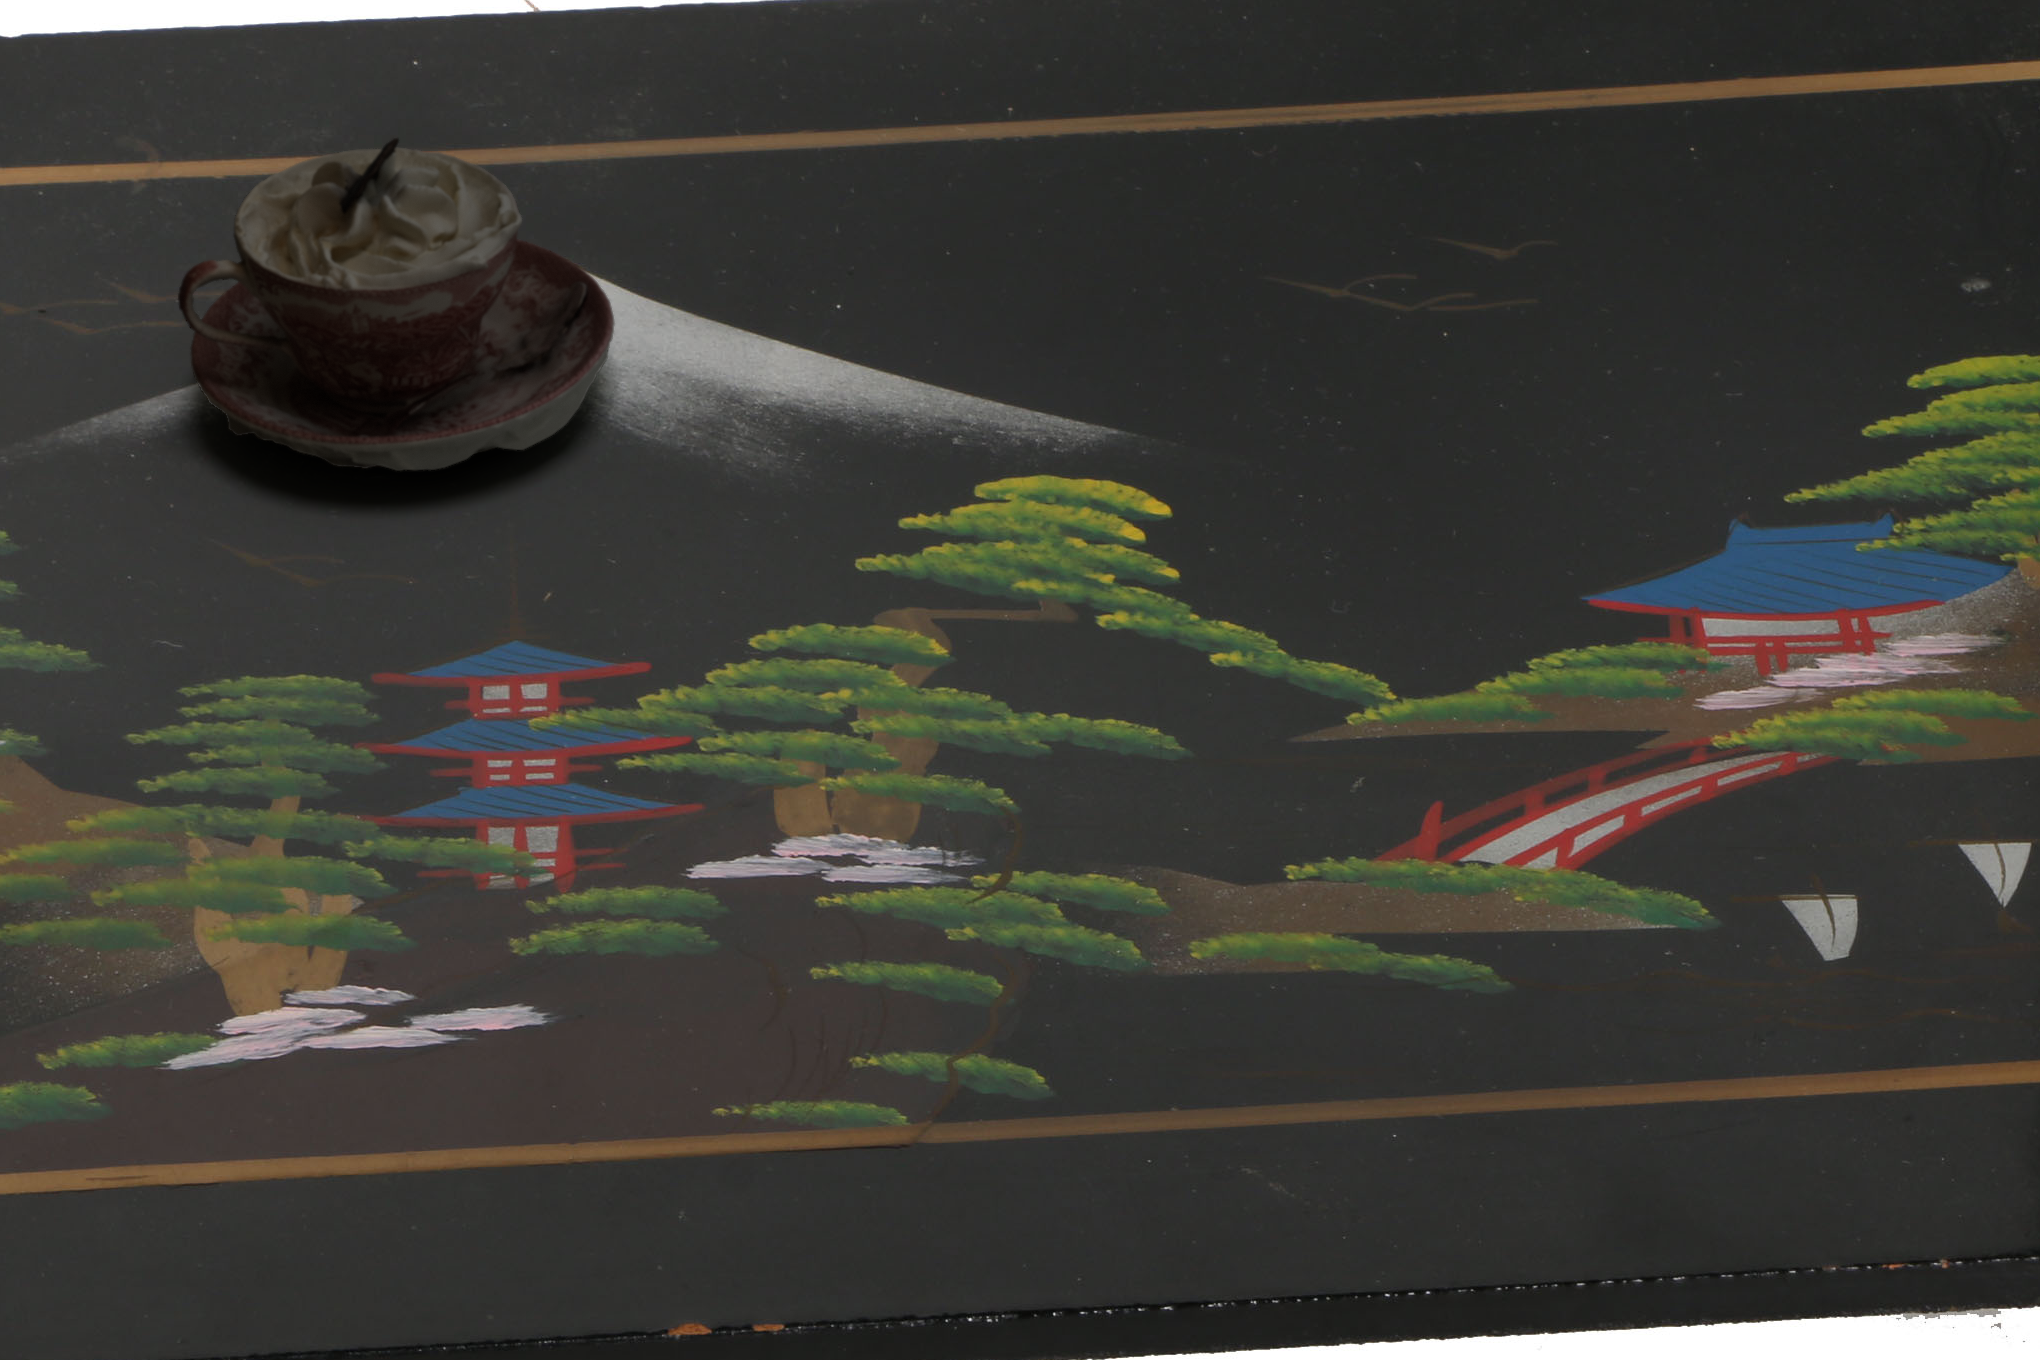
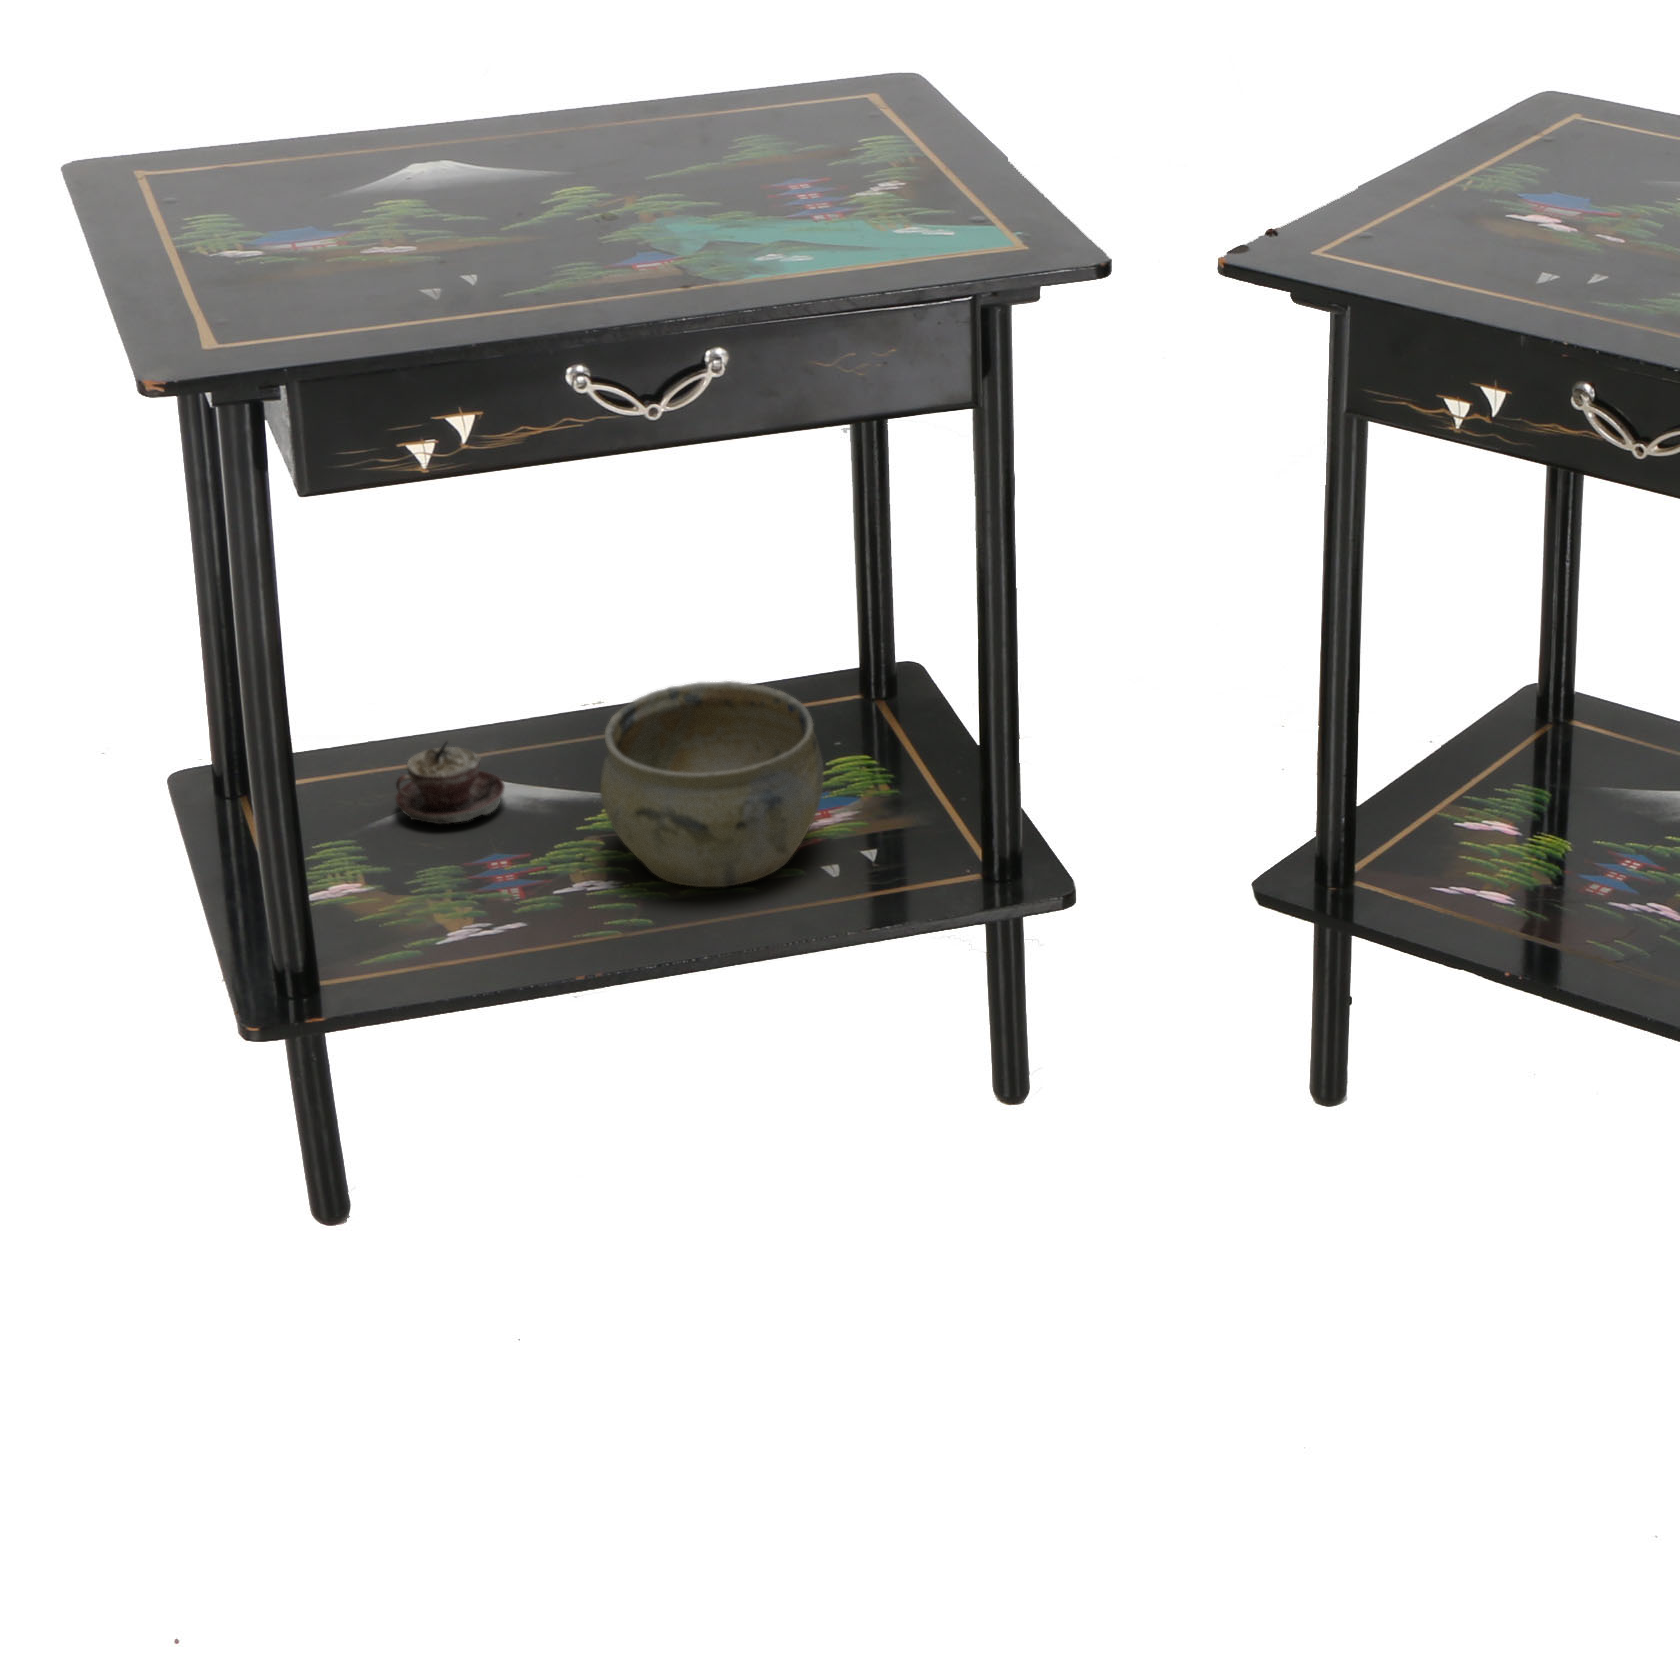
ceramic bowl: none [903,43,1861,968] -> present [600,681,824,887]

